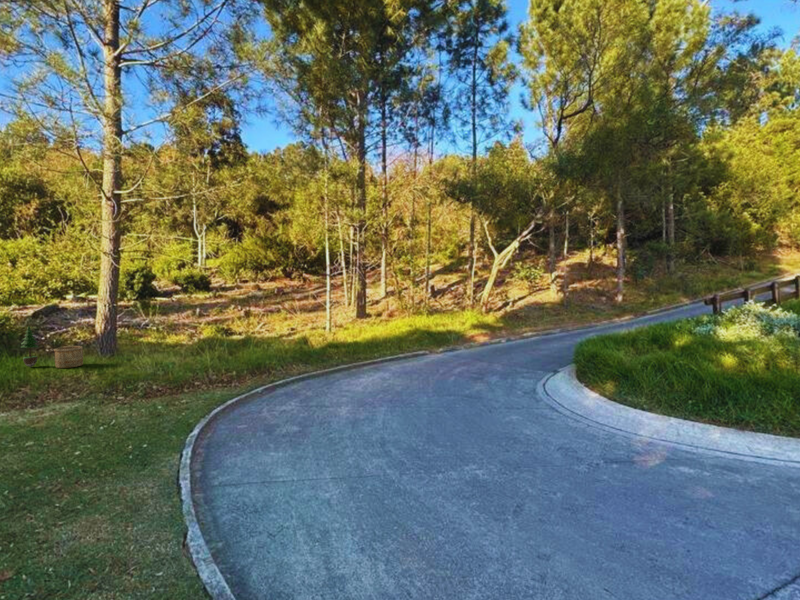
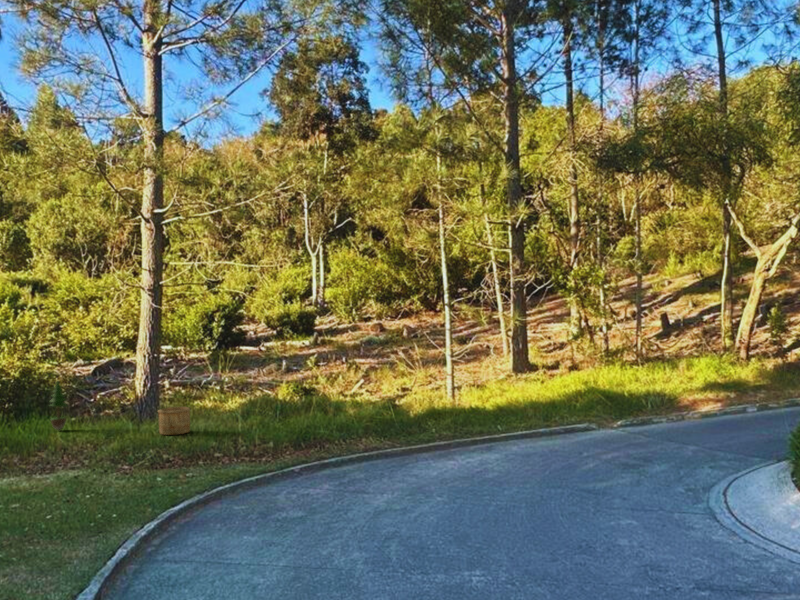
wooden bucket: present [54,346,83,368] -> present [158,407,190,435]

